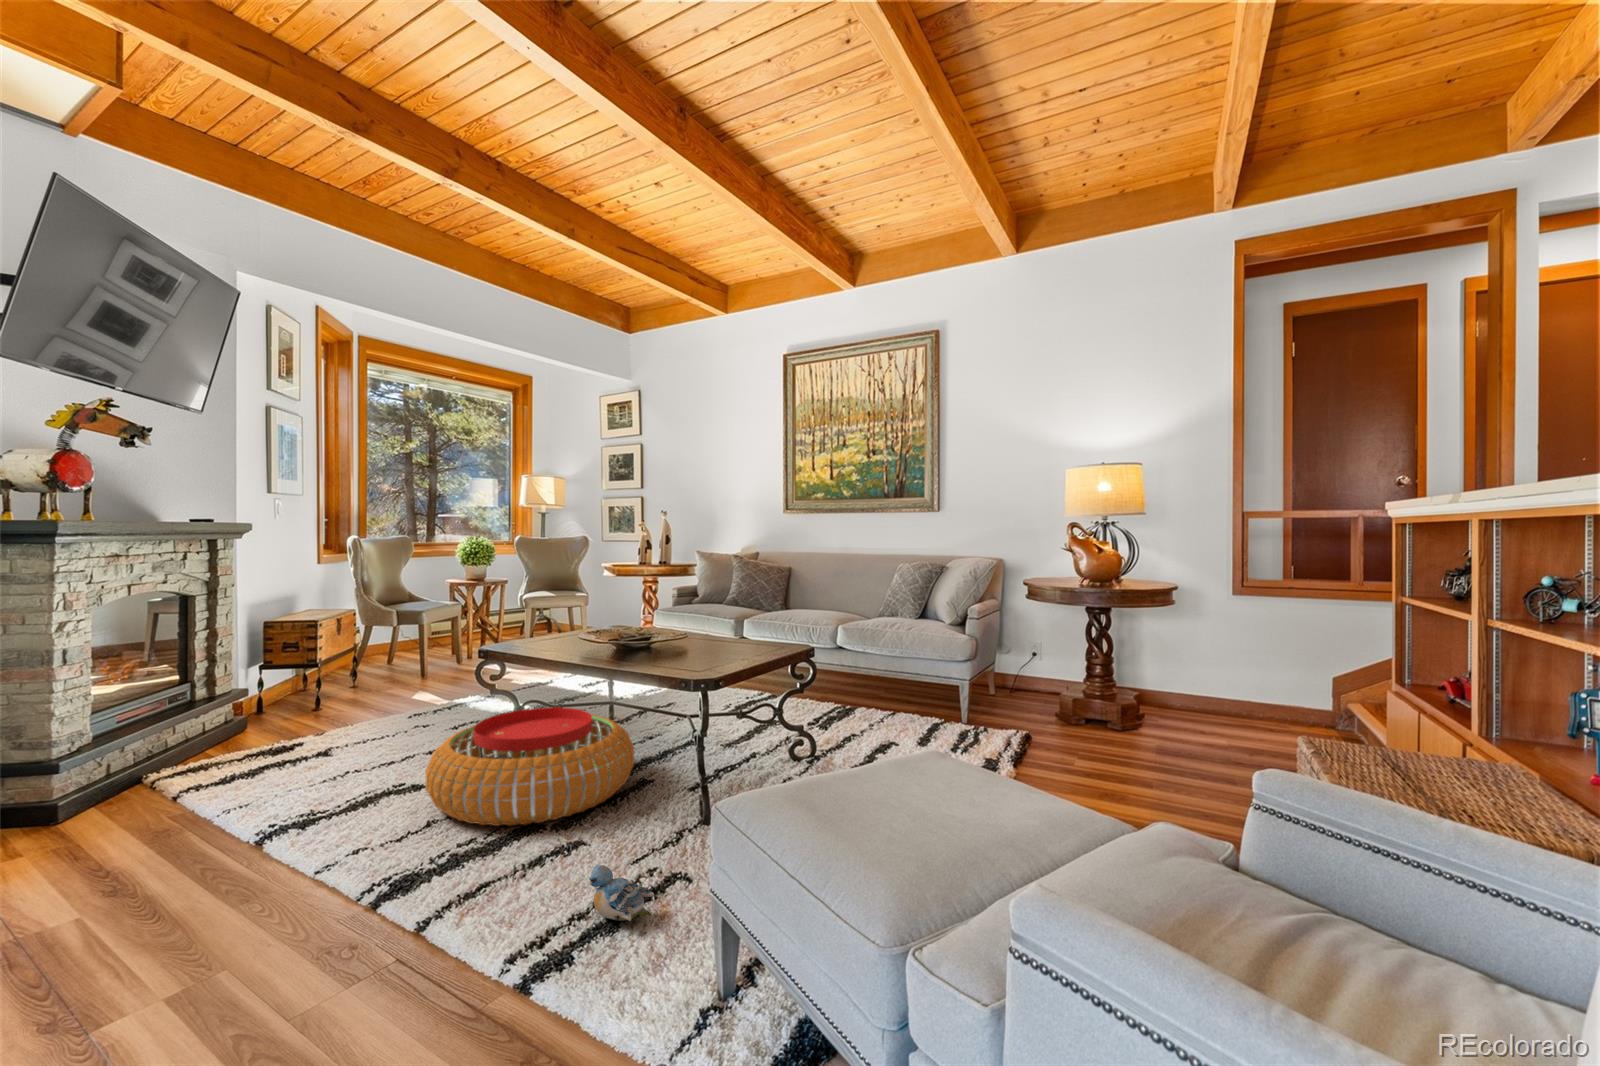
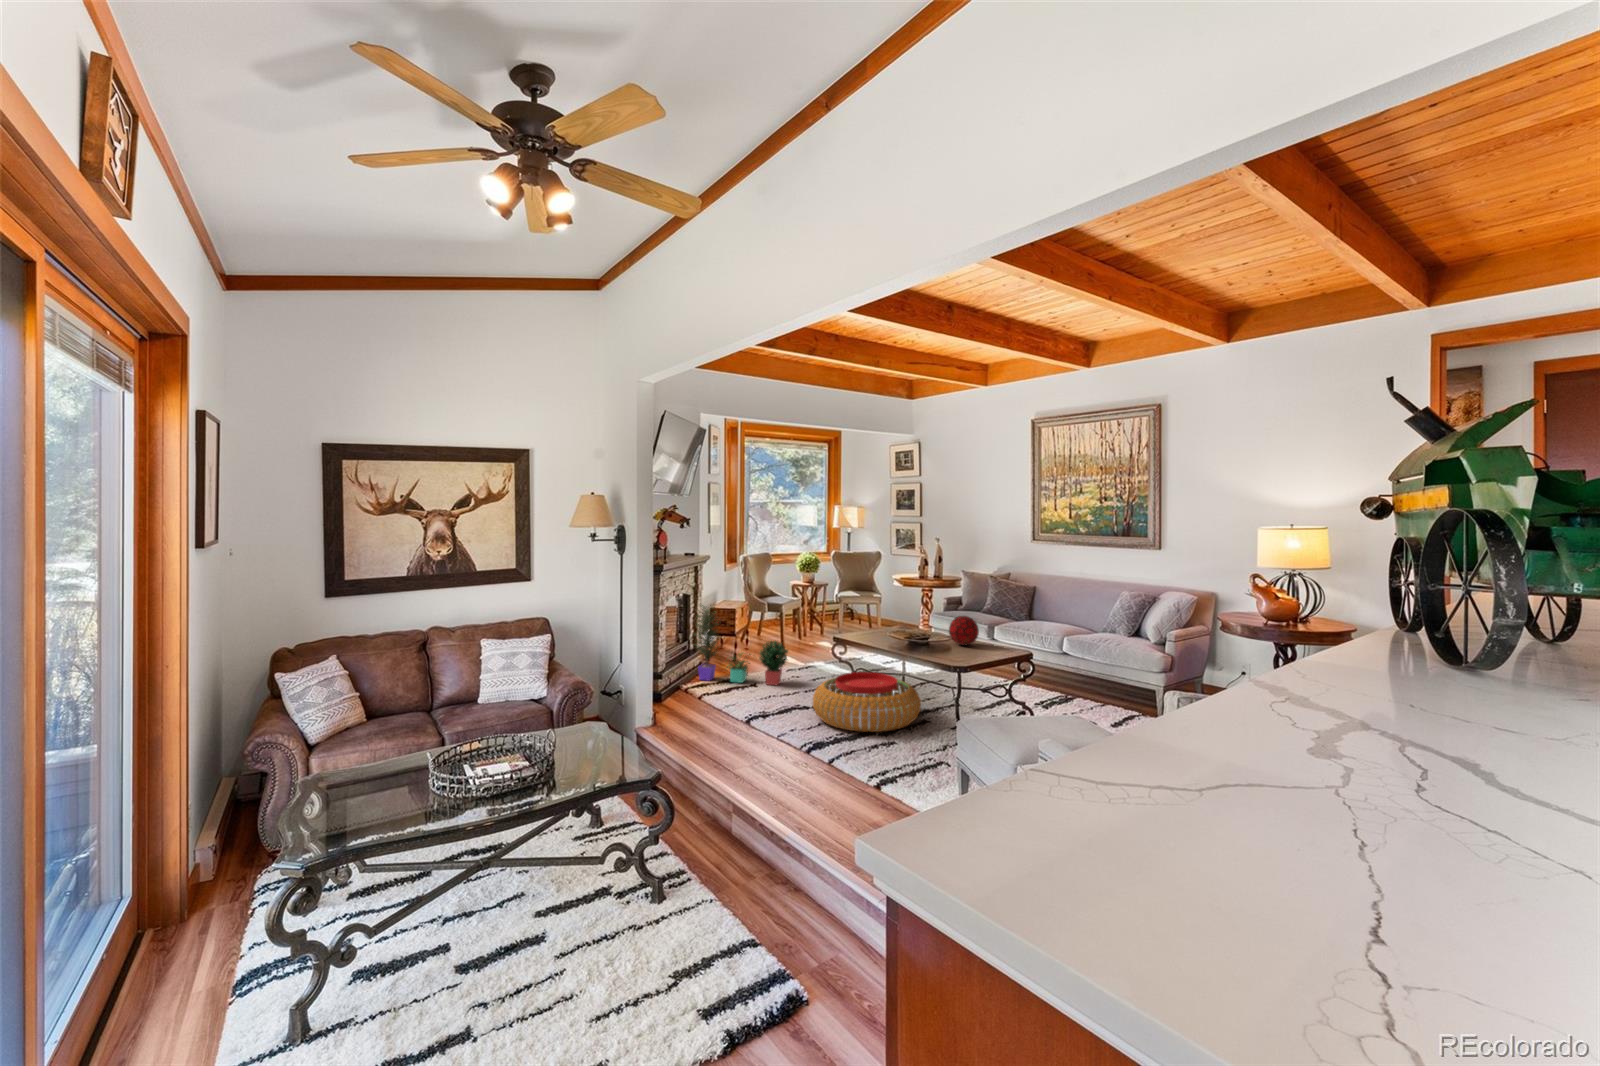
decorative orb: none [680,601,728,649] -> present [949,616,979,645]
potted plant: none [200,608,405,753] -> present [694,605,788,685]
plush toy: present [589,865,654,921] -> none [902,748,933,775]

